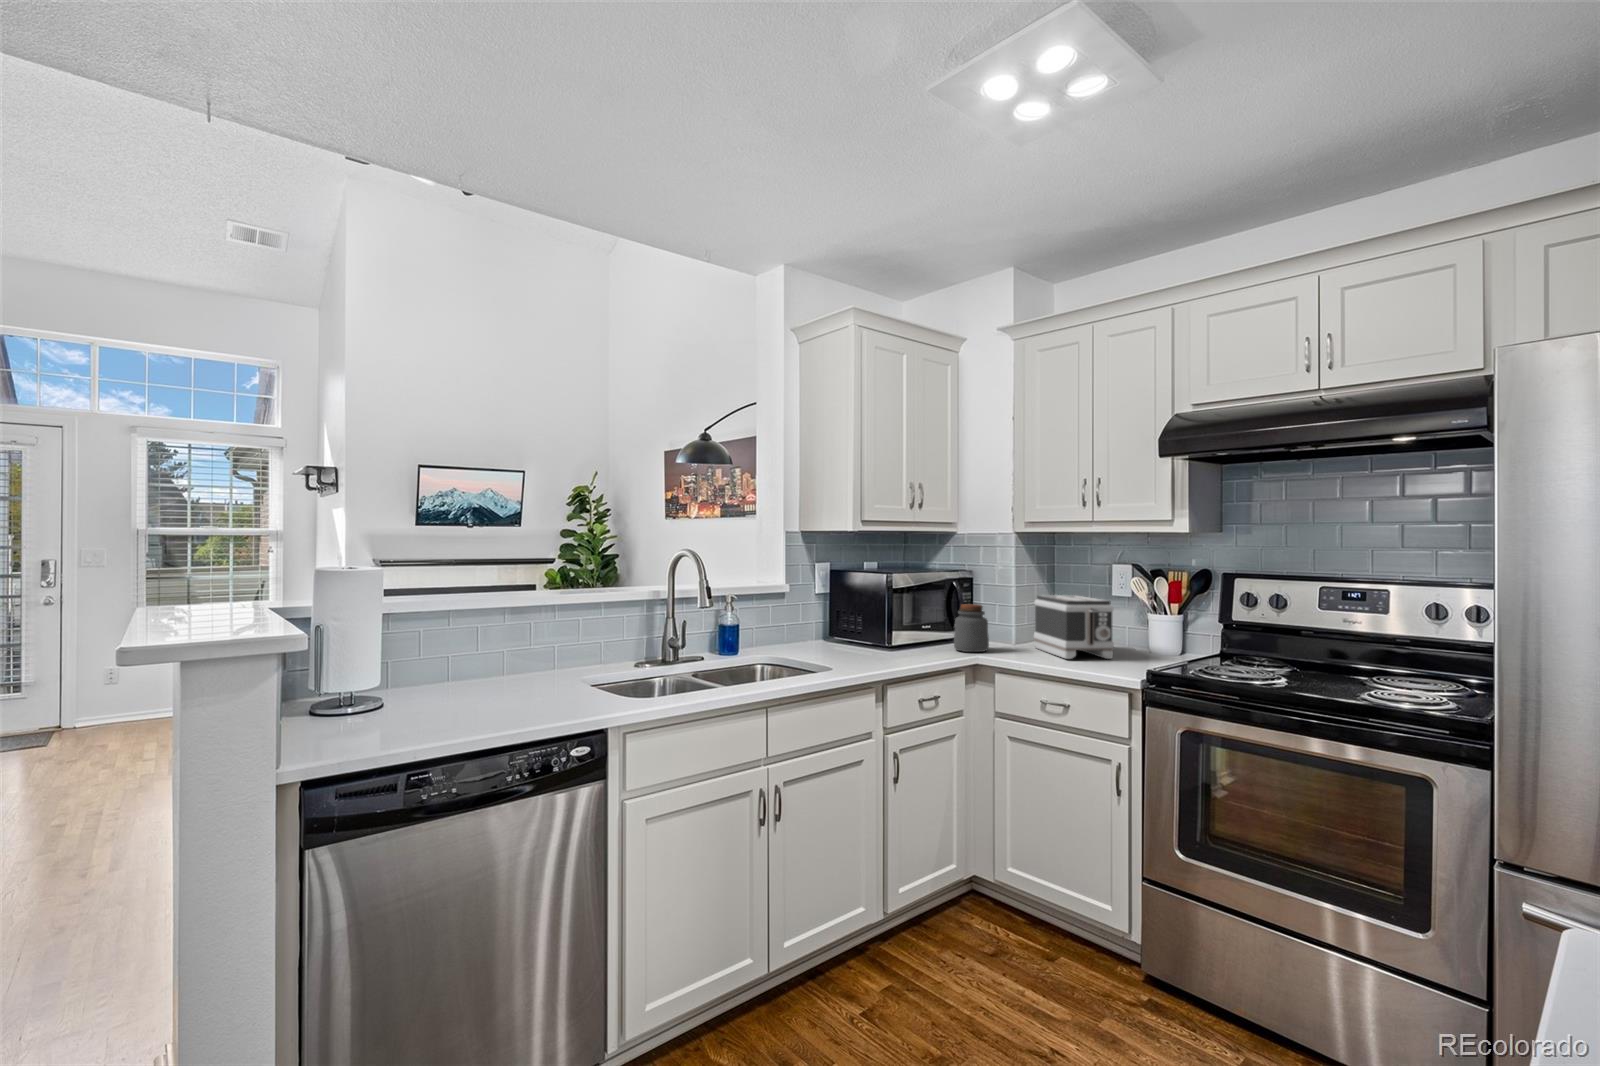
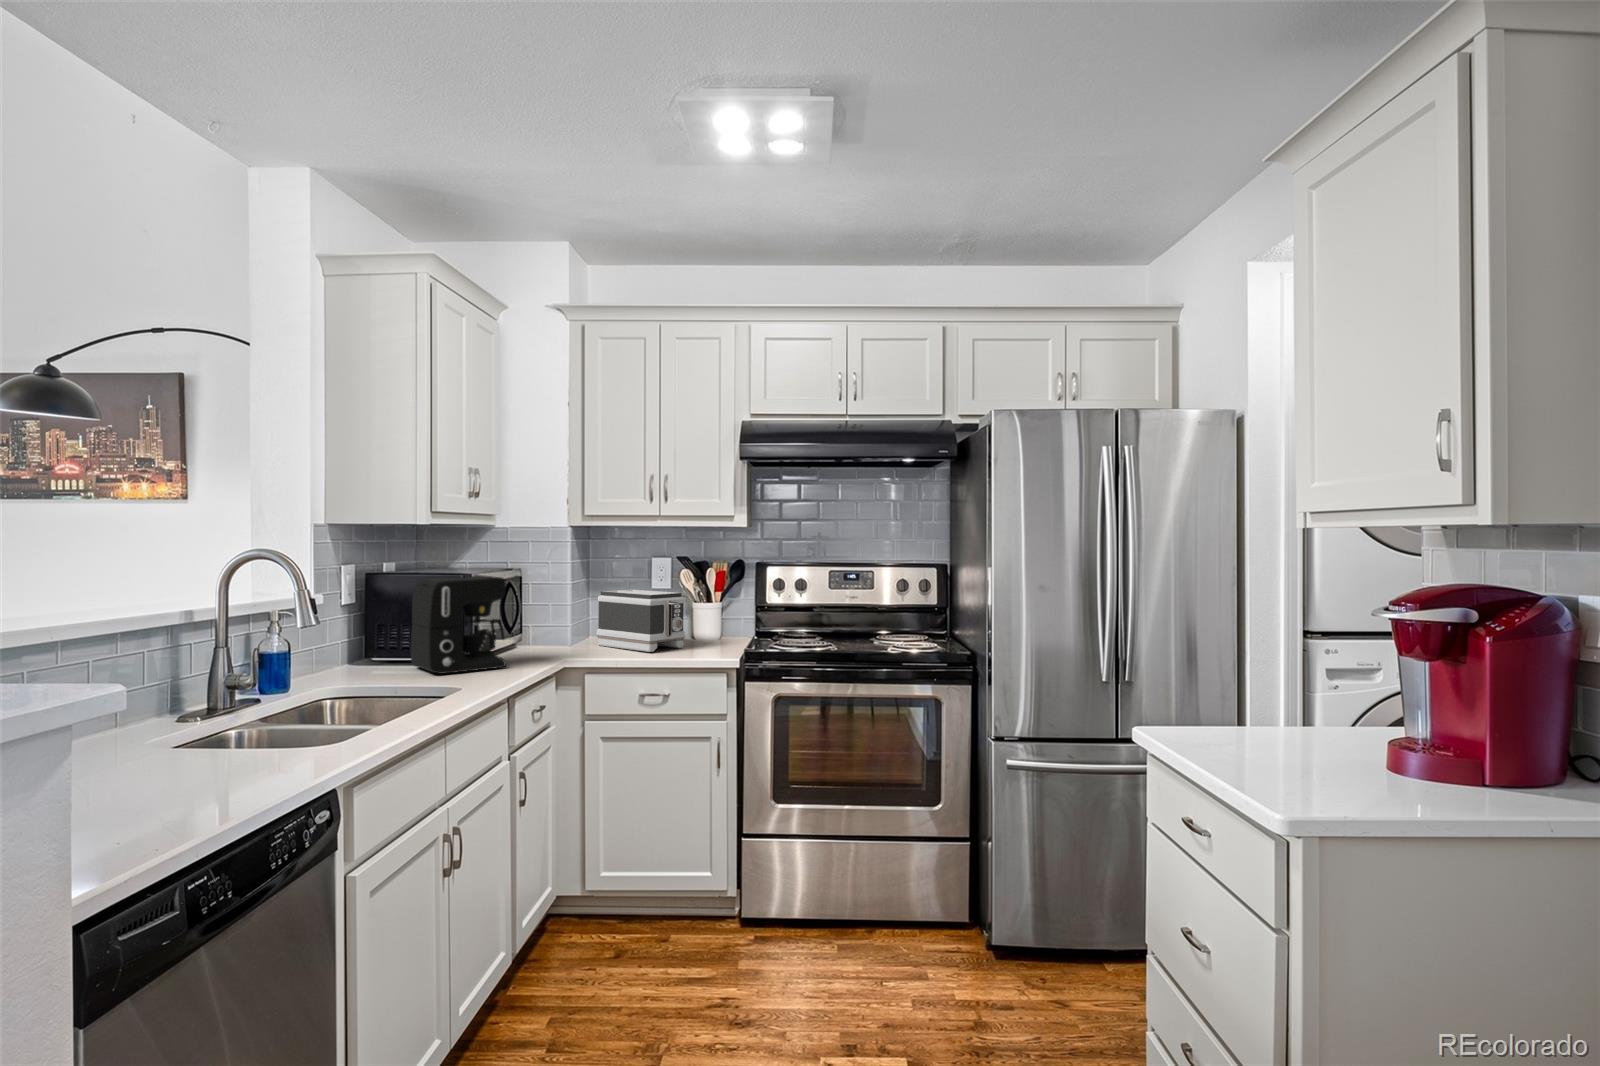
coffee maker: none [848,575,922,657] -> present [410,575,506,674]
jar: present [954,604,989,652] -> none [525,604,564,656]

